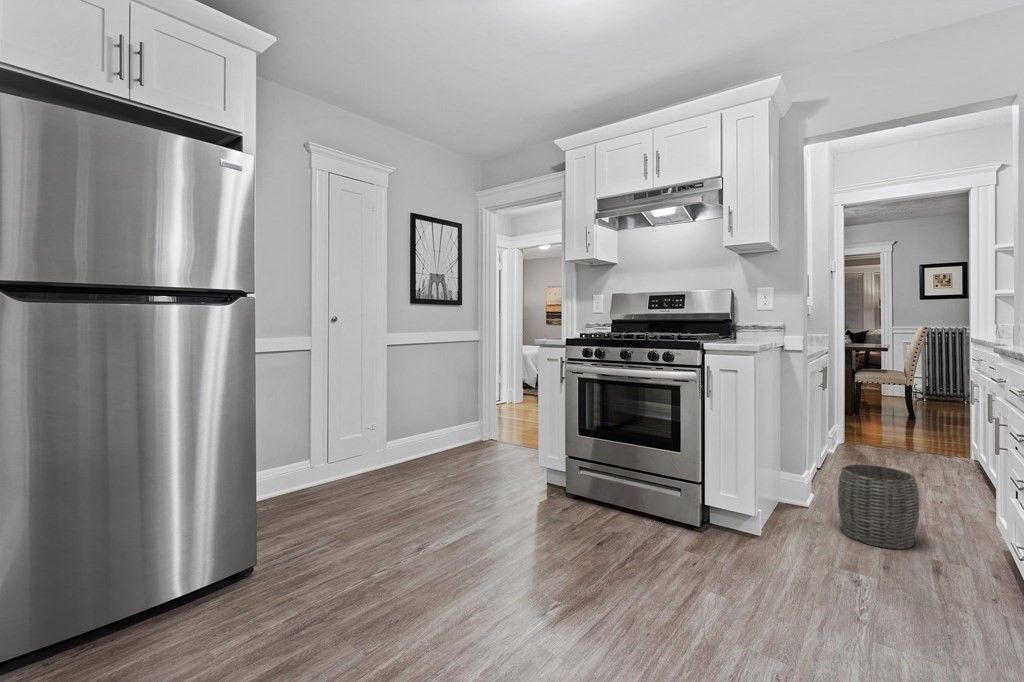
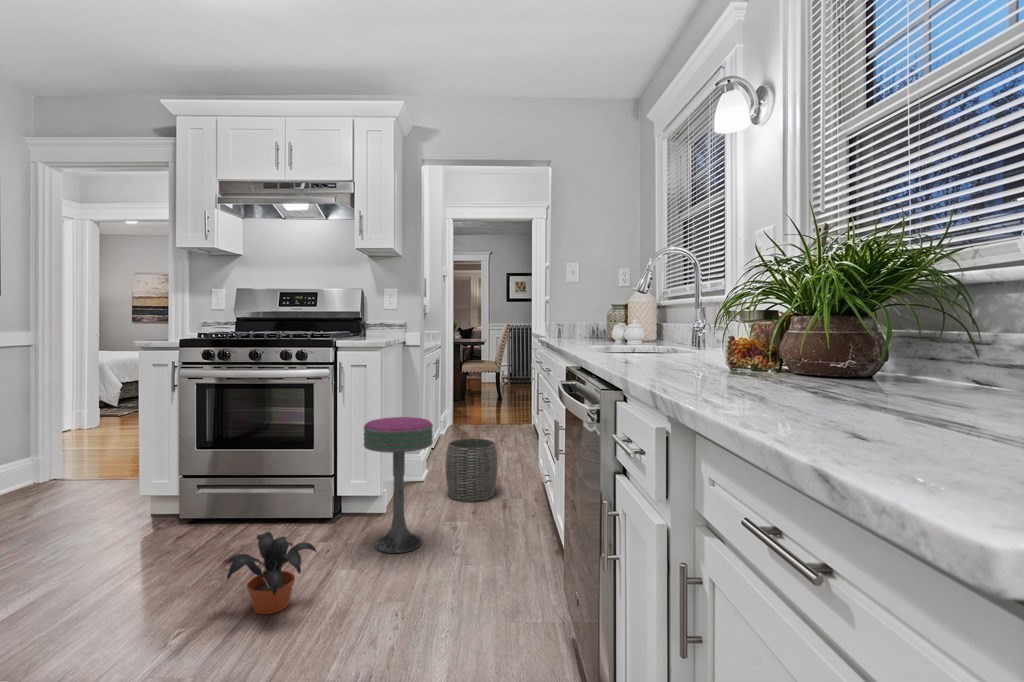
bar stool: none [734,429,823,590] -> present [364,417,433,553]
potted plant: none [591,529,681,616] -> present [225,532,316,614]

